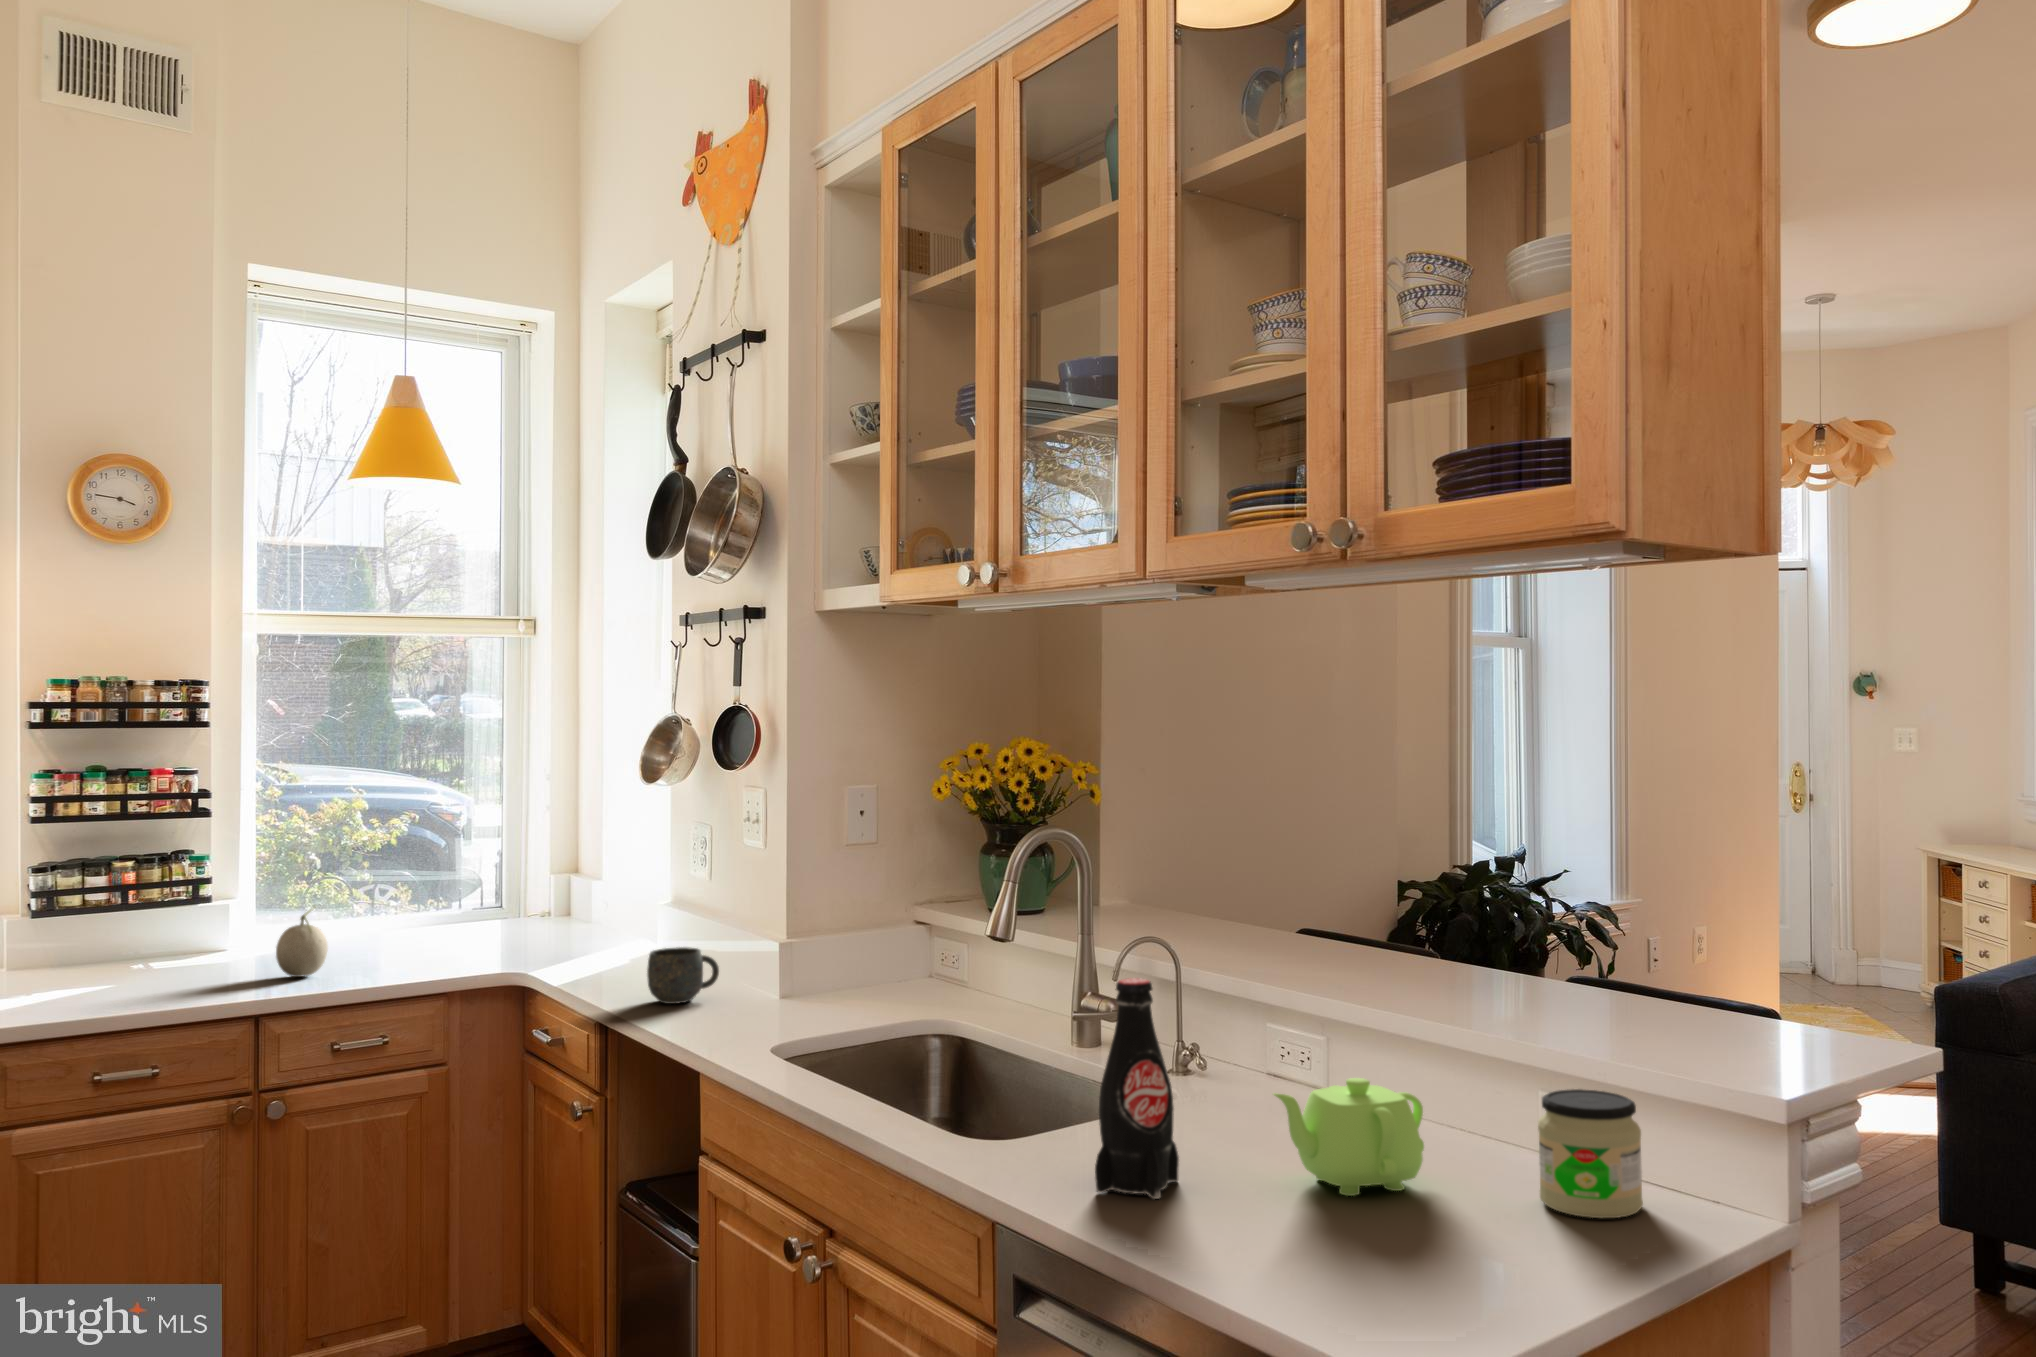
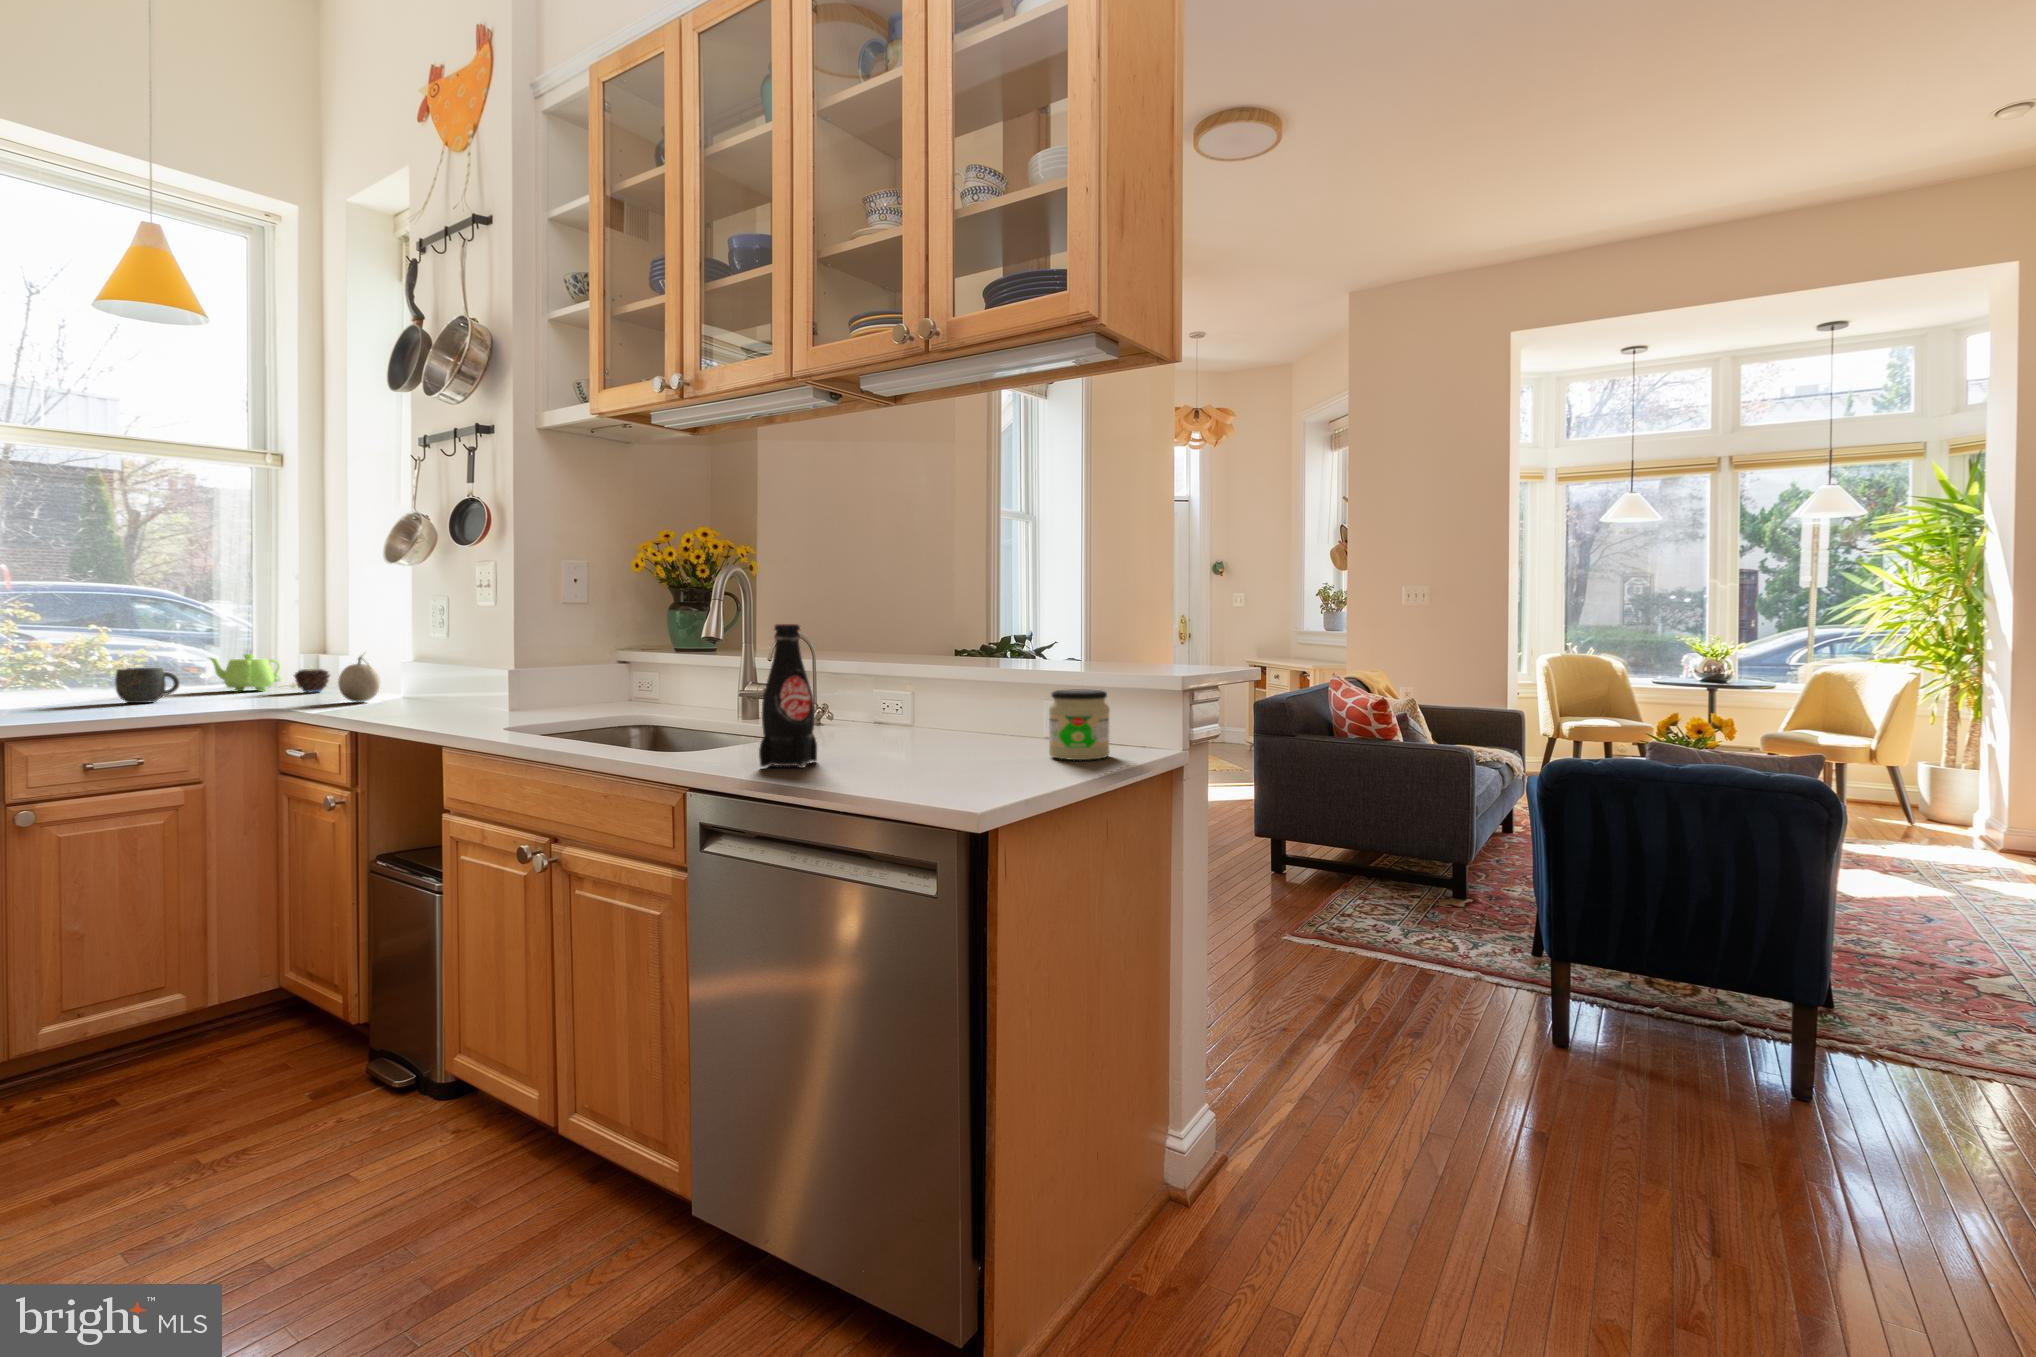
candle: none [530,900,571,938] -> present [294,669,330,693]
fruit: present [276,907,328,977] -> present [338,654,380,702]
mug: present [647,947,719,1004] -> present [115,668,179,703]
teapot: present [1274,1078,1424,1196] -> present [209,654,281,691]

